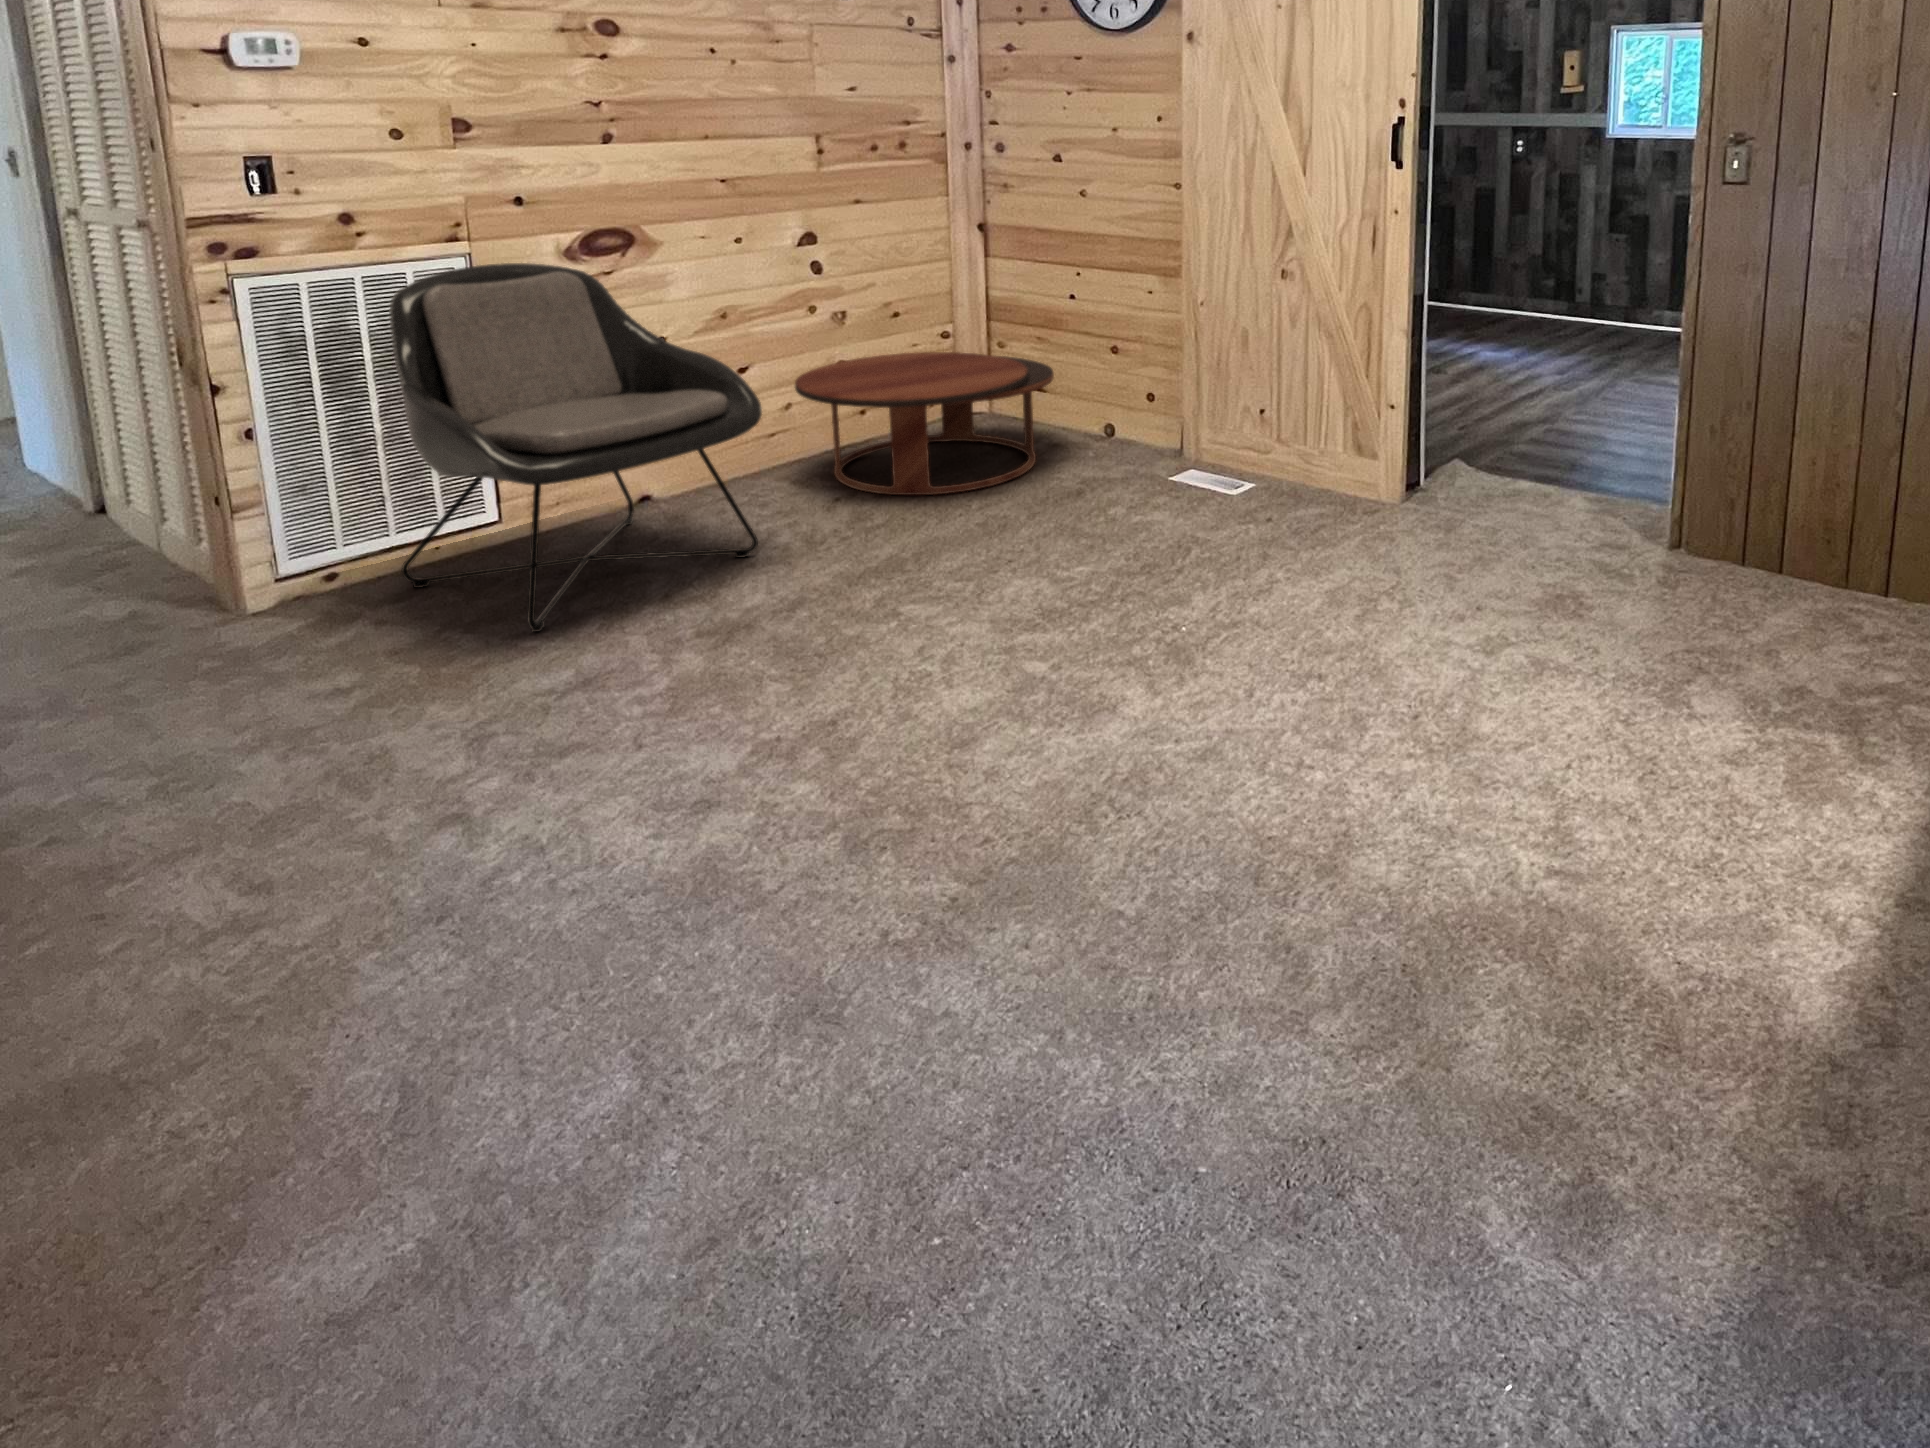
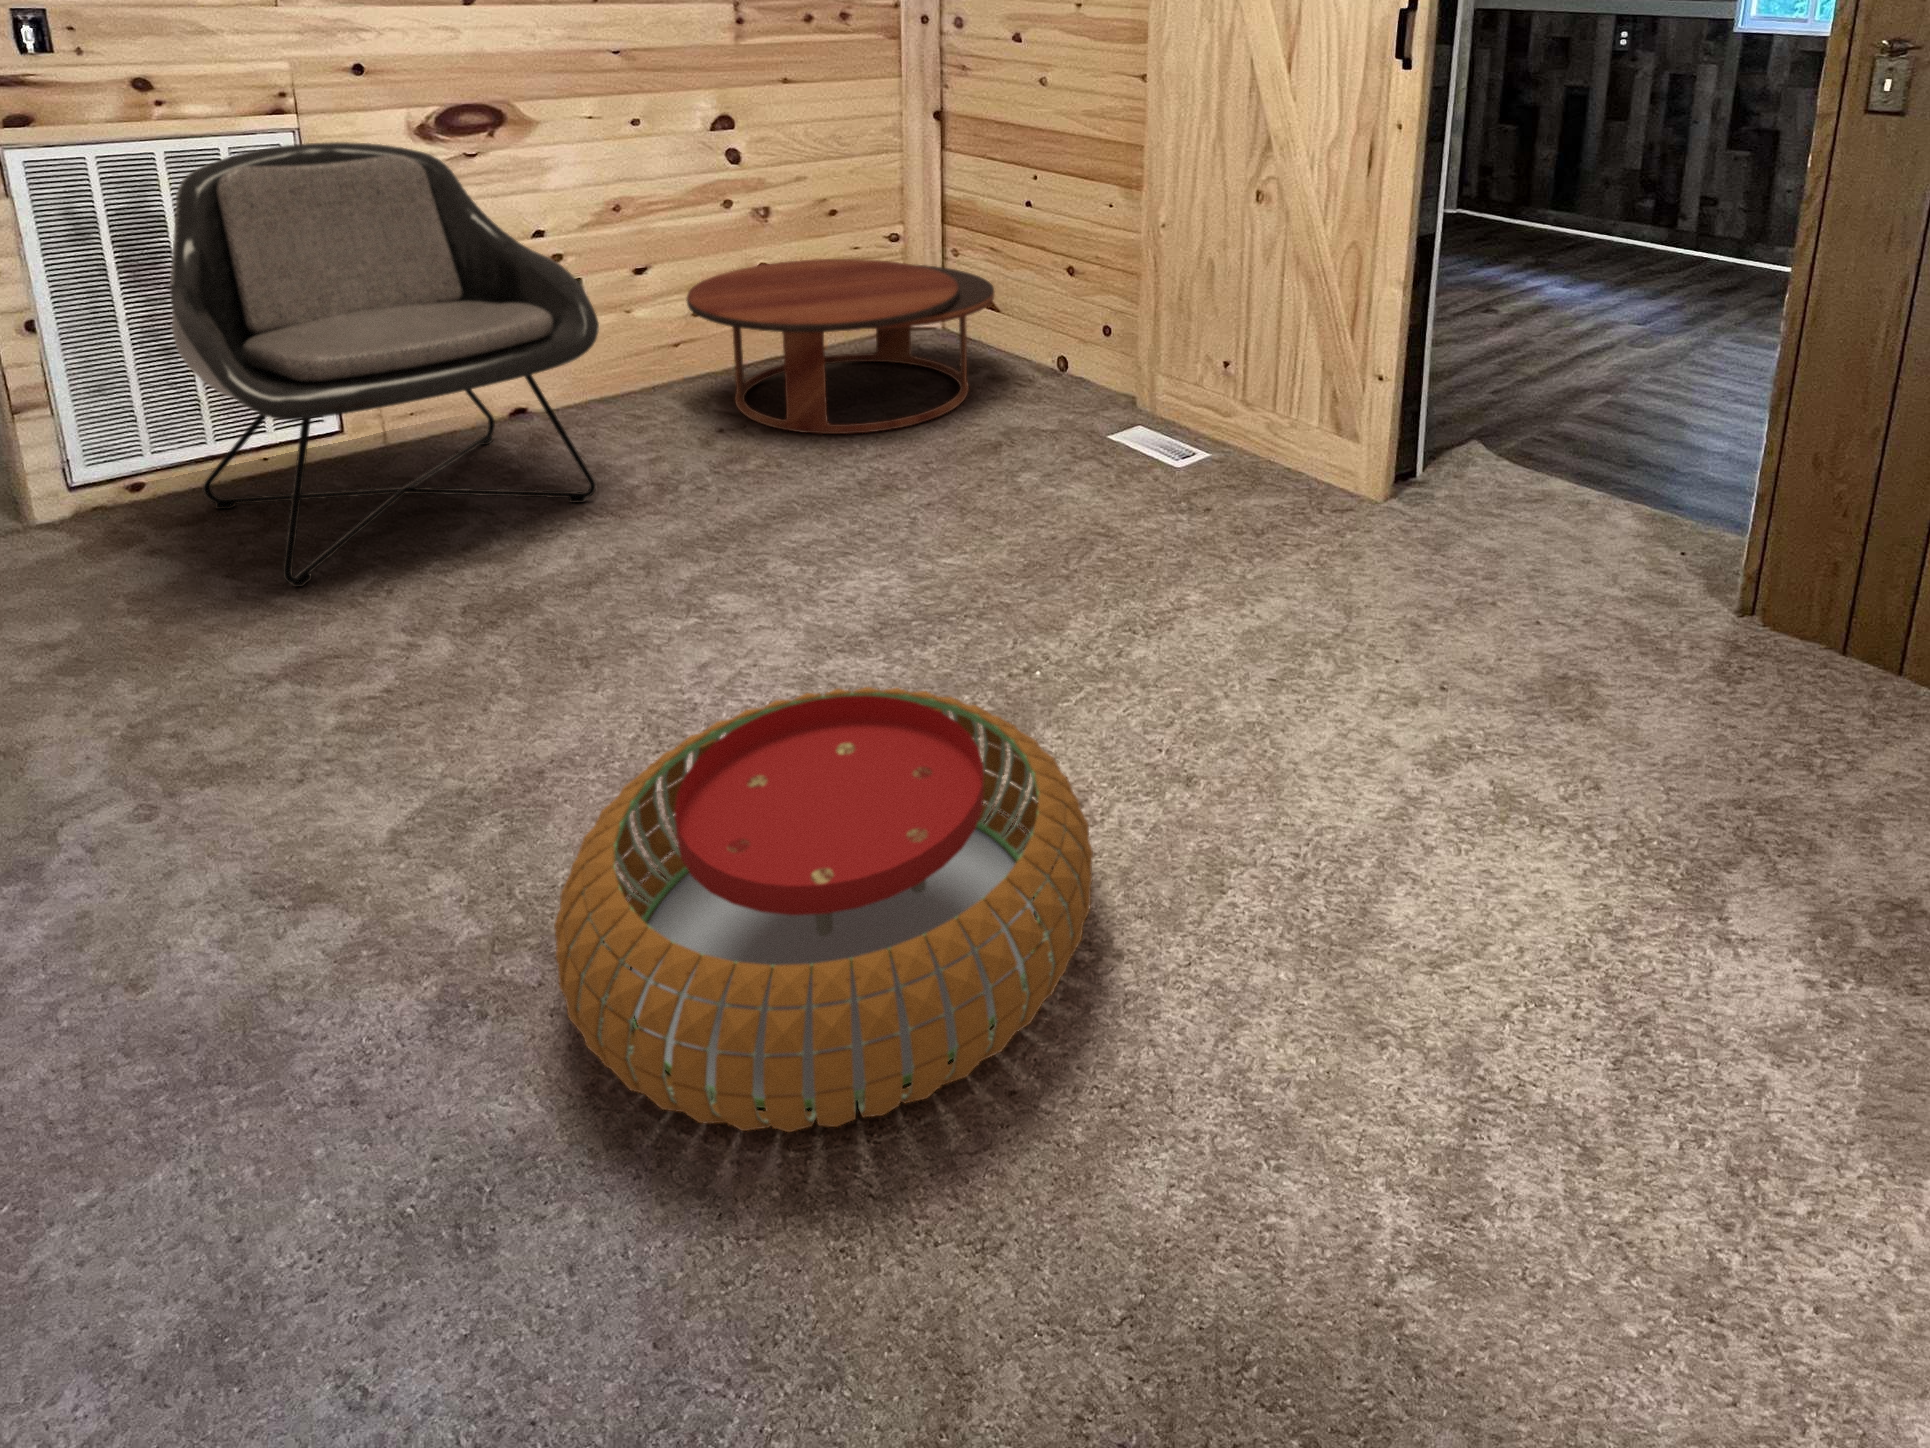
pouf: none [926,618,1293,872] -> present [554,687,1093,1132]

